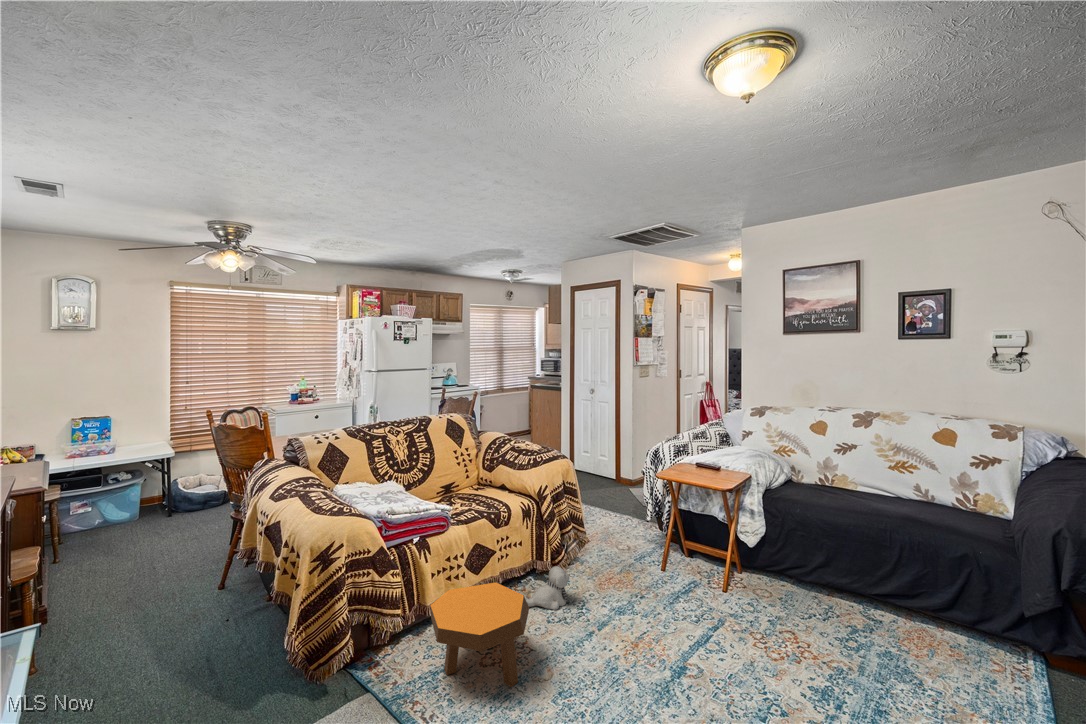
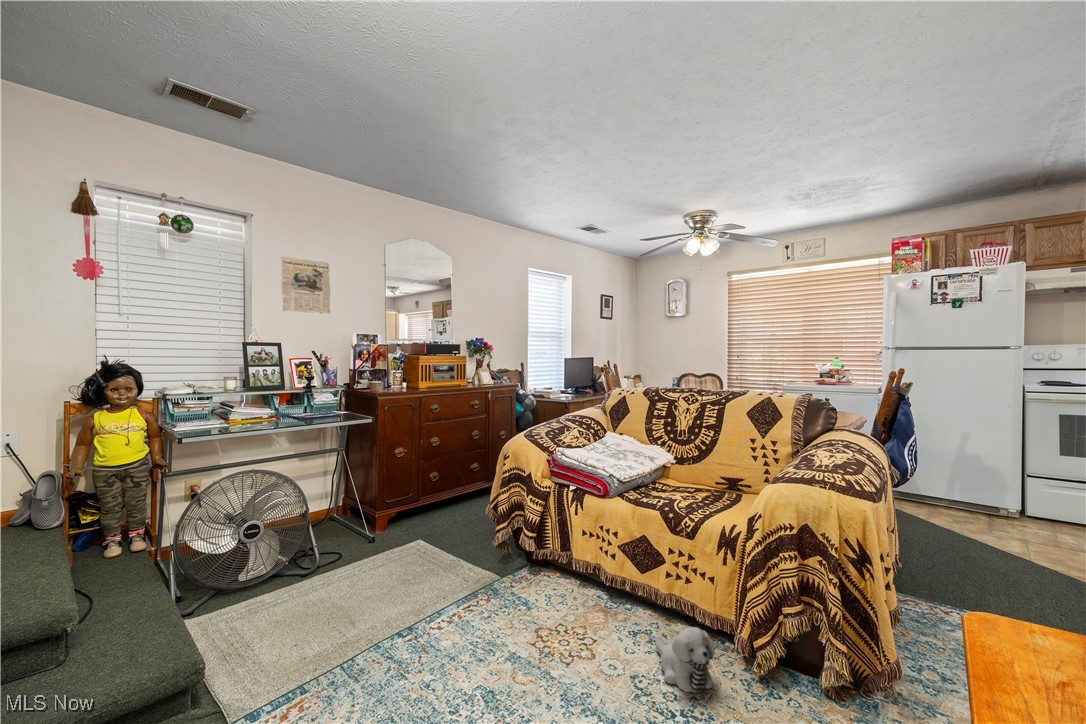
footstool: present [431,583,529,687] -> none [484,543,595,656]

